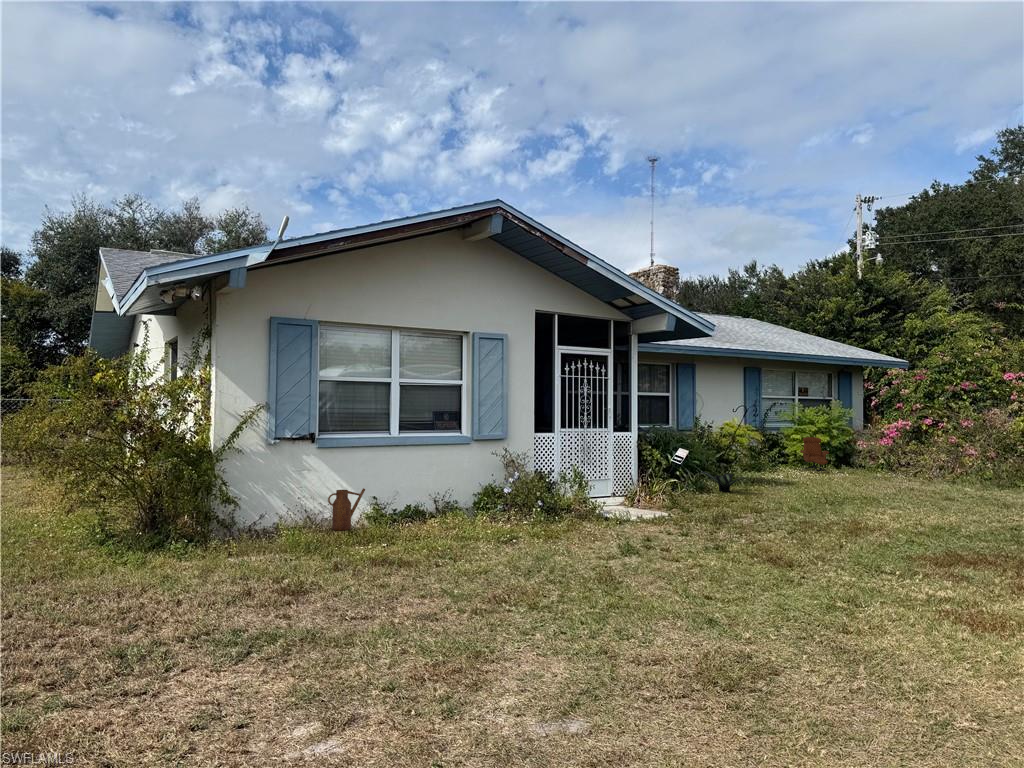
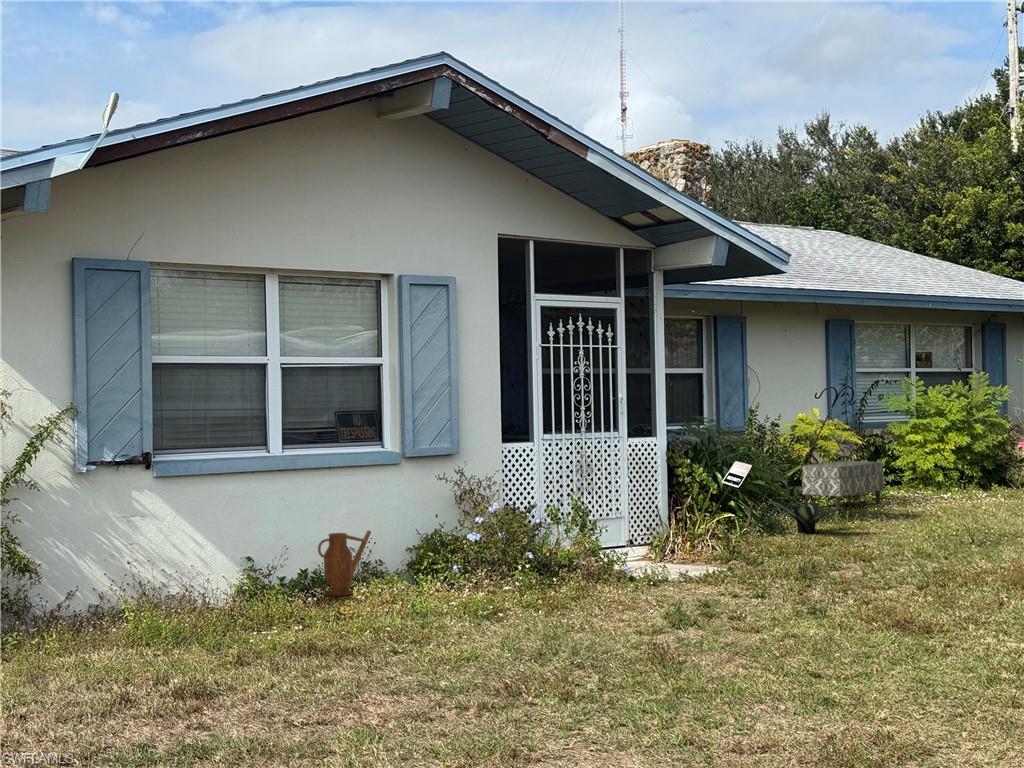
lounge chair: present [800,437,829,472] -> none [922,438,972,499]
bench: none [726,449,775,478] -> present [802,461,883,510]
watering can: present [328,488,365,531] -> present [318,530,371,596]

